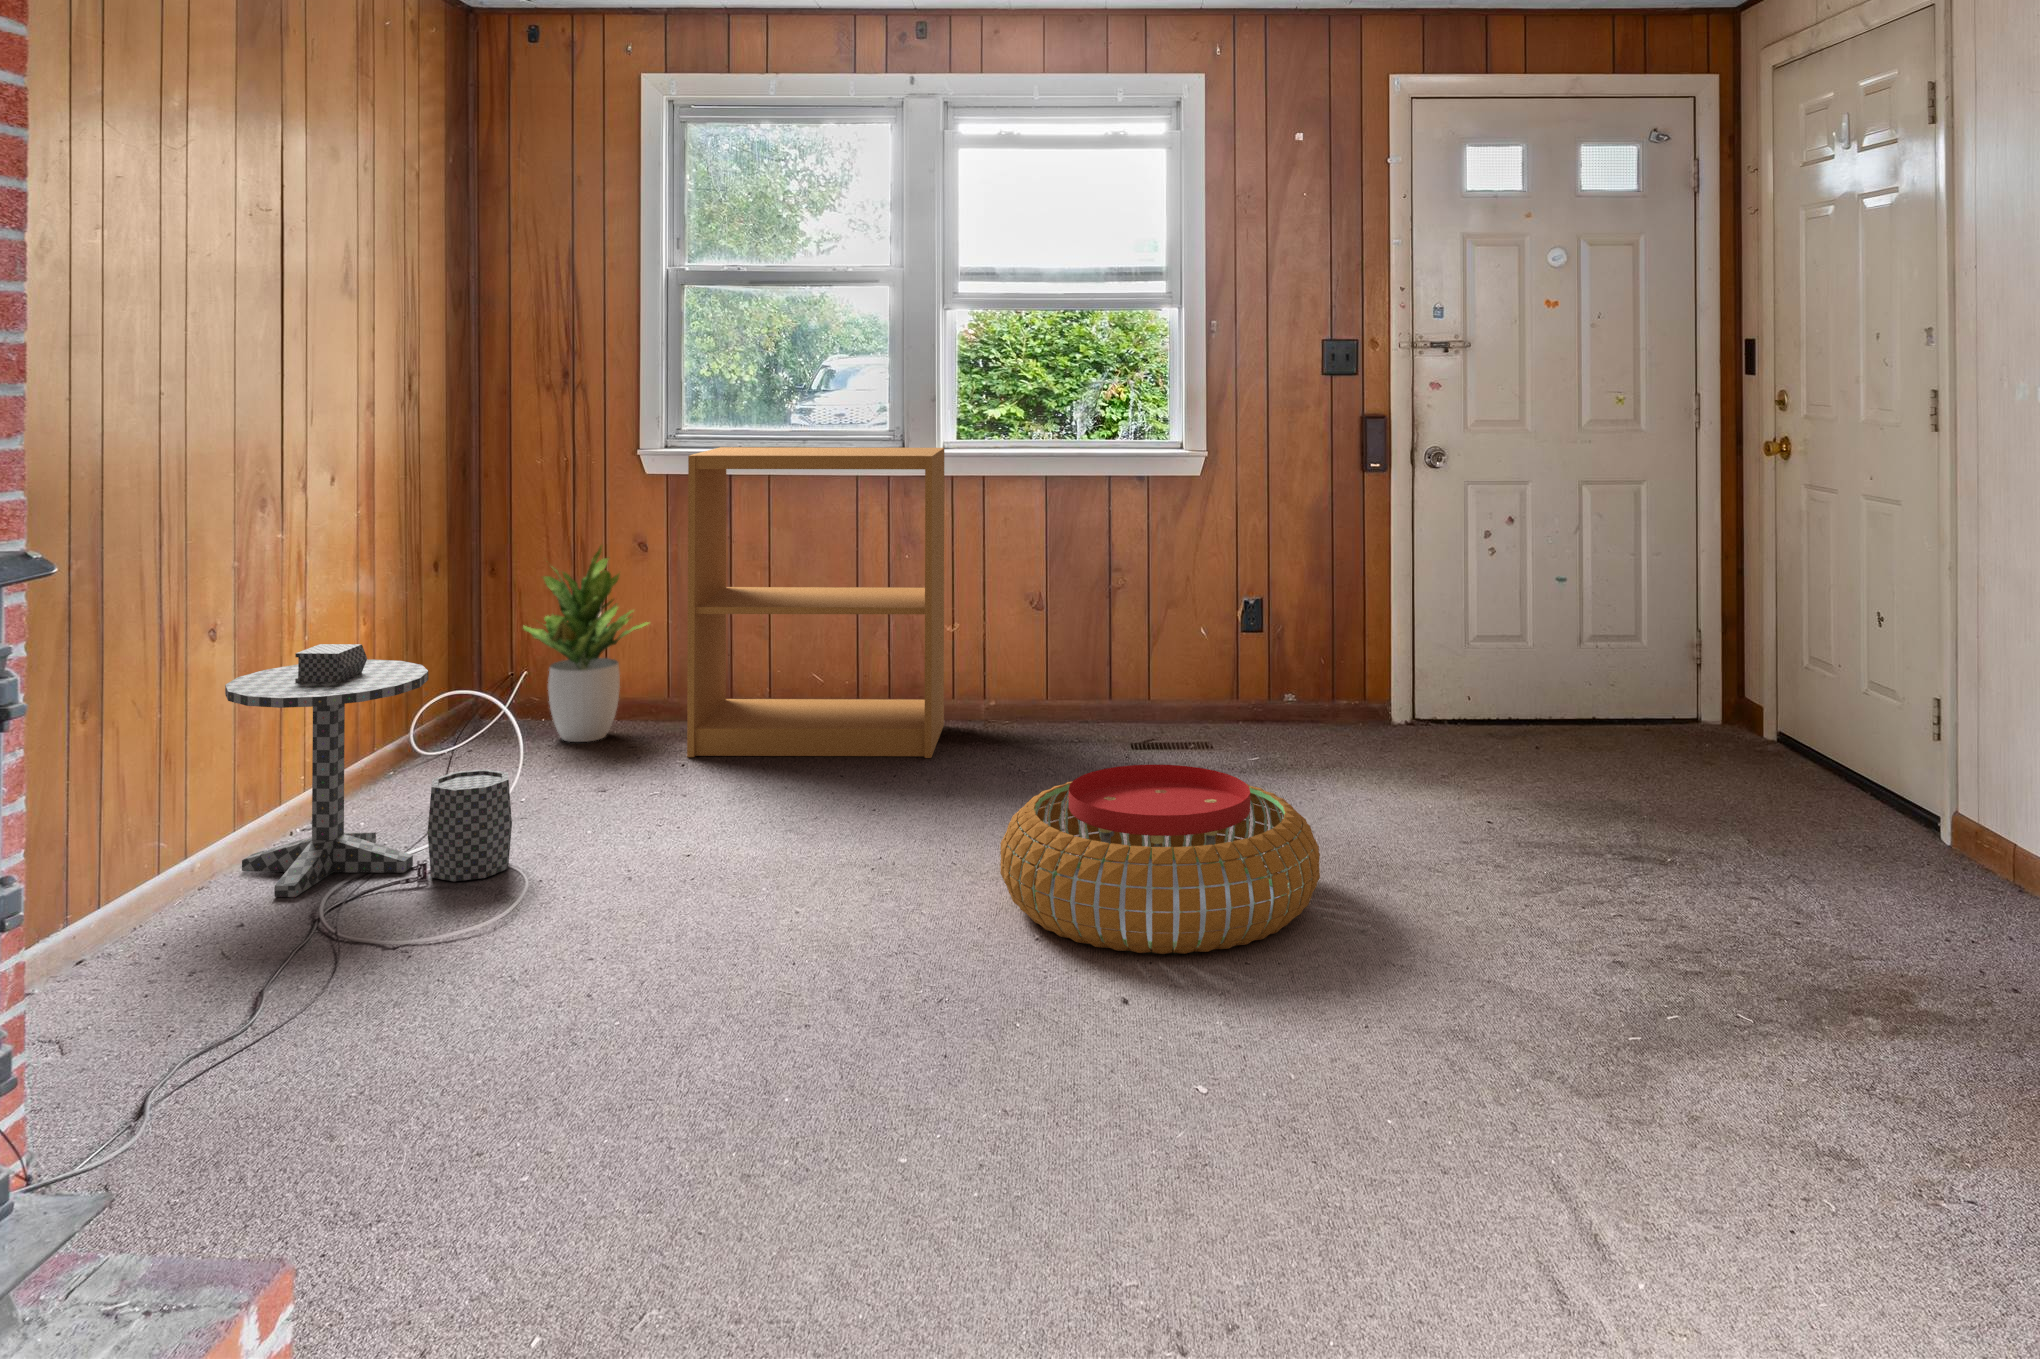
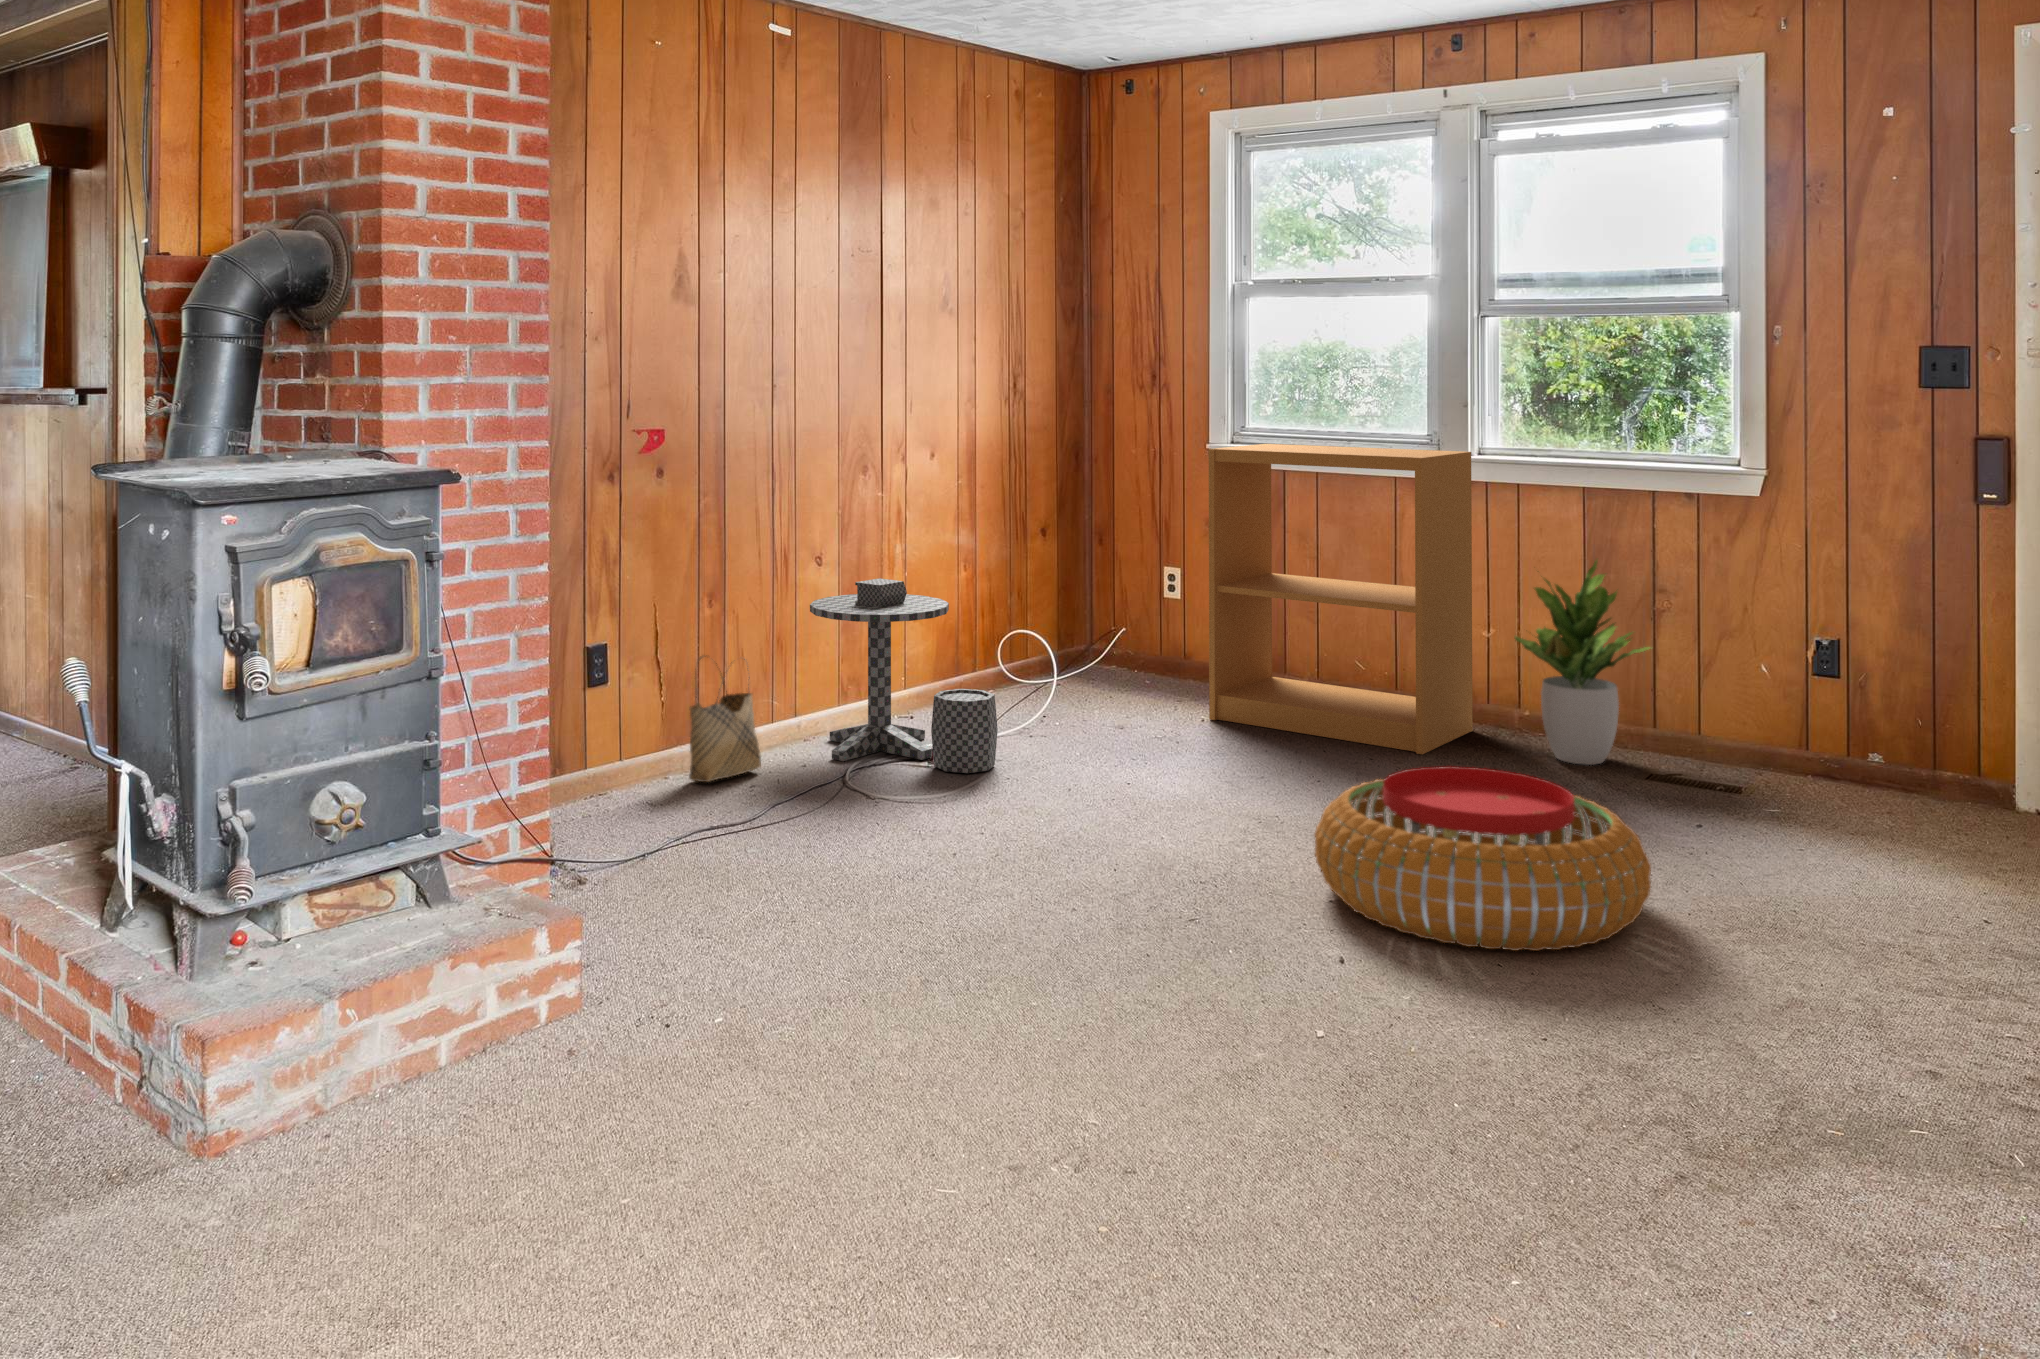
potted plant: present [523,546,648,742] -> present [1515,560,1652,765]
woven basket: none [82,782,187,977] -> present [689,655,761,782]

